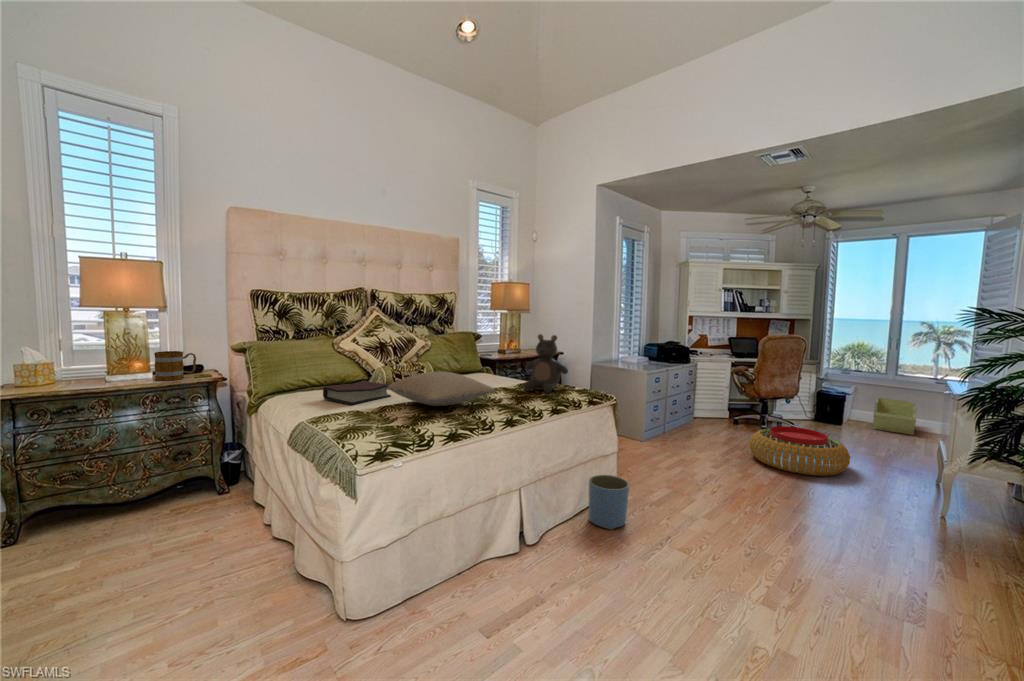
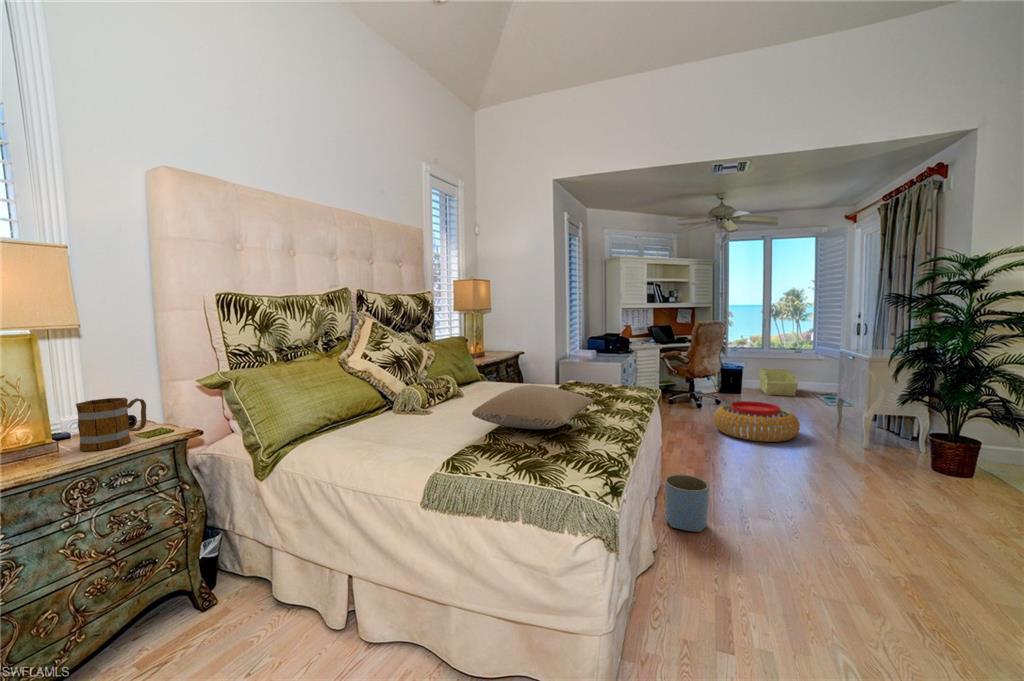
teddy bear: present [523,334,568,393] -> none [572,333,623,397]
hardback book: present [323,381,391,405] -> none [376,409,455,444]

